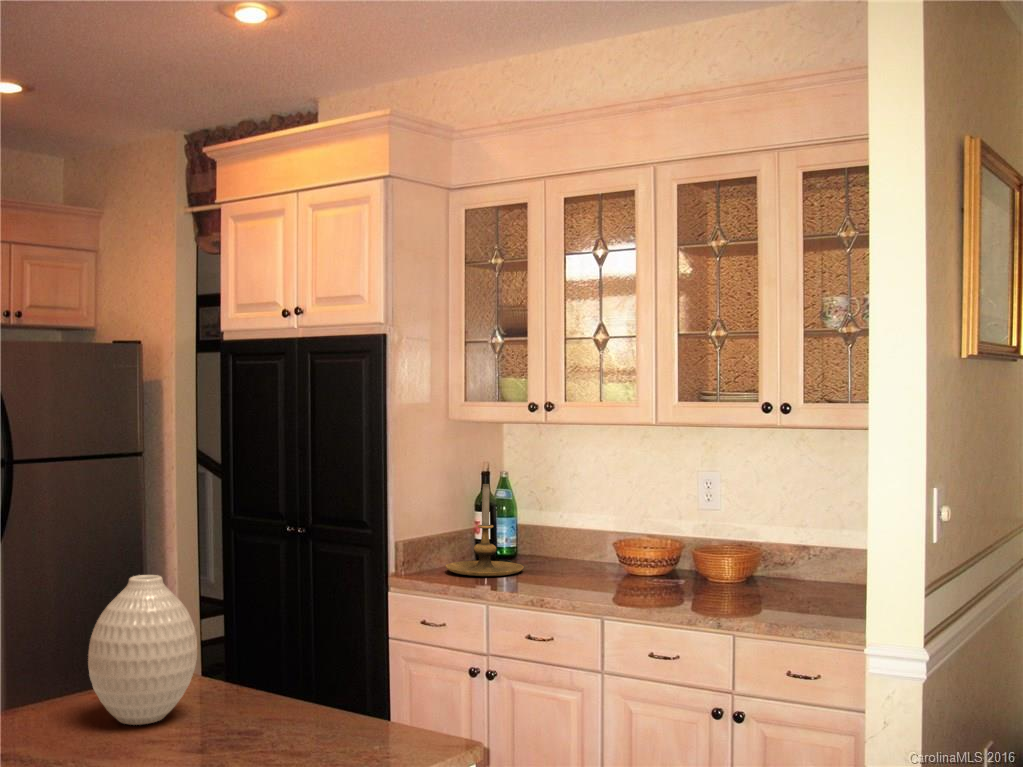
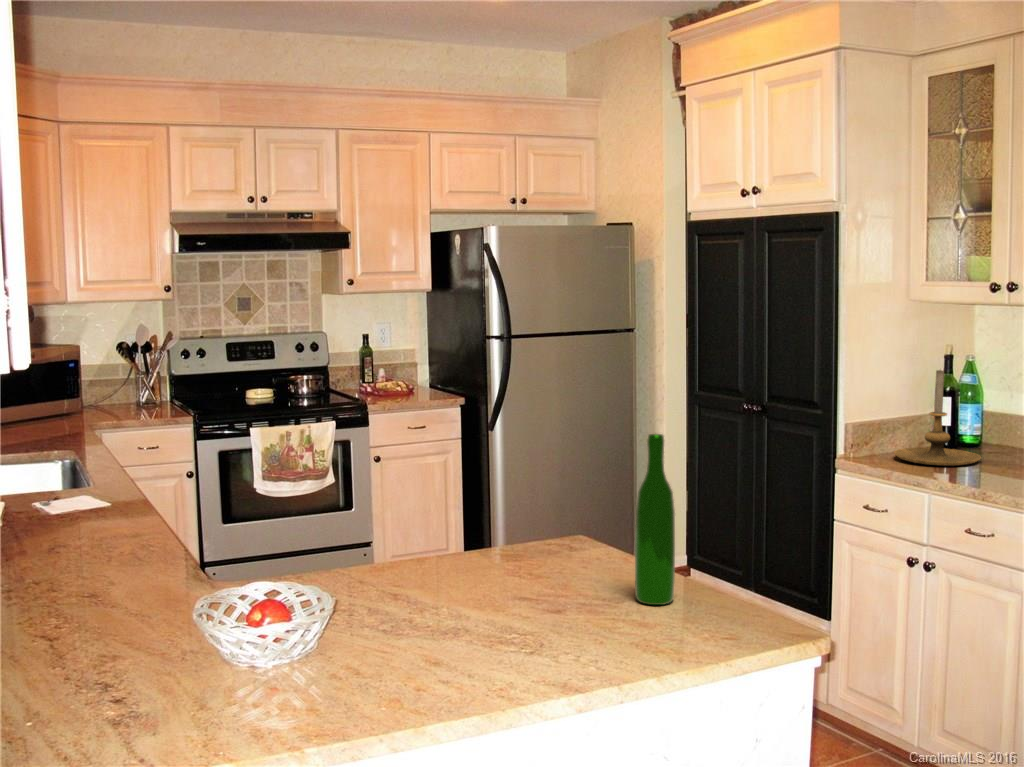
wine bottle: none [248,535,297,741] -> present [635,434,675,605]
vase: present [88,575,197,725] -> none [519,459,602,577]

